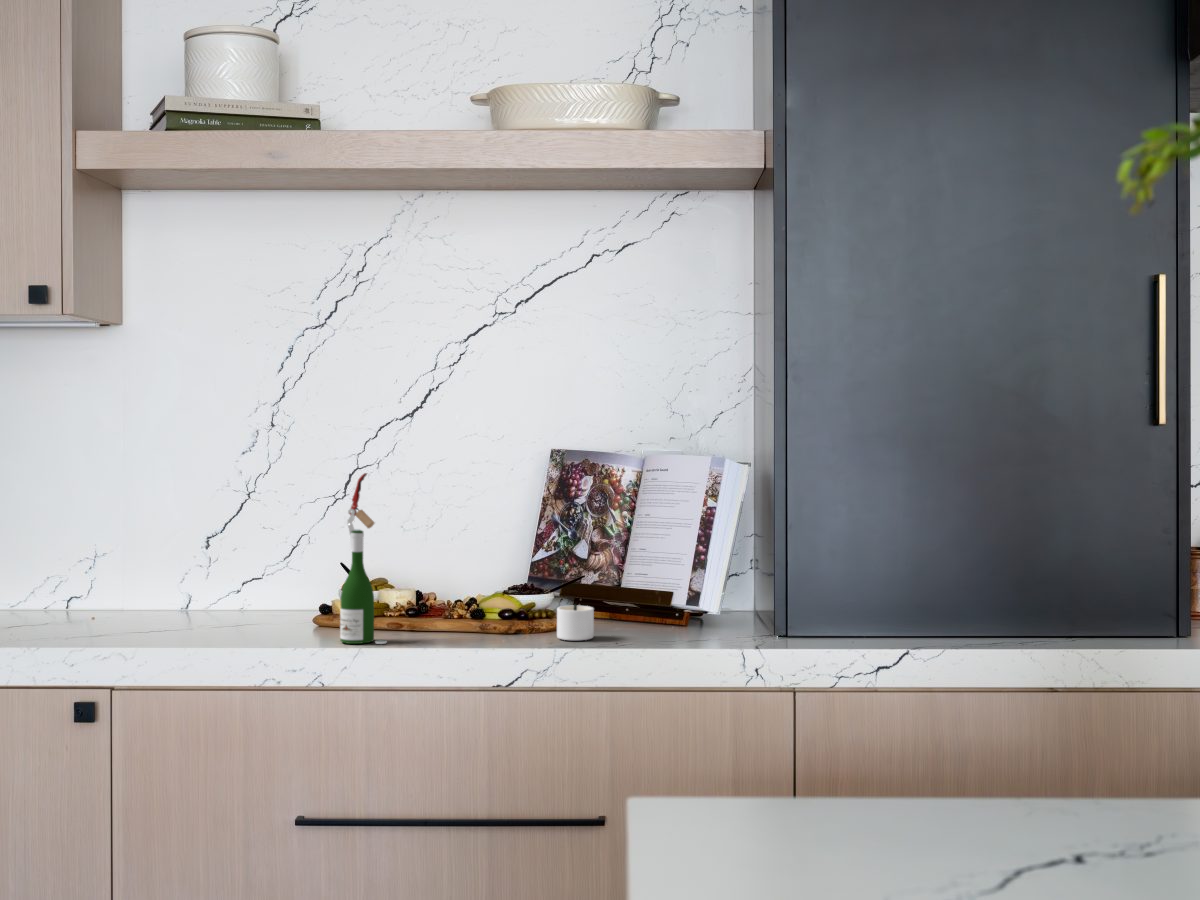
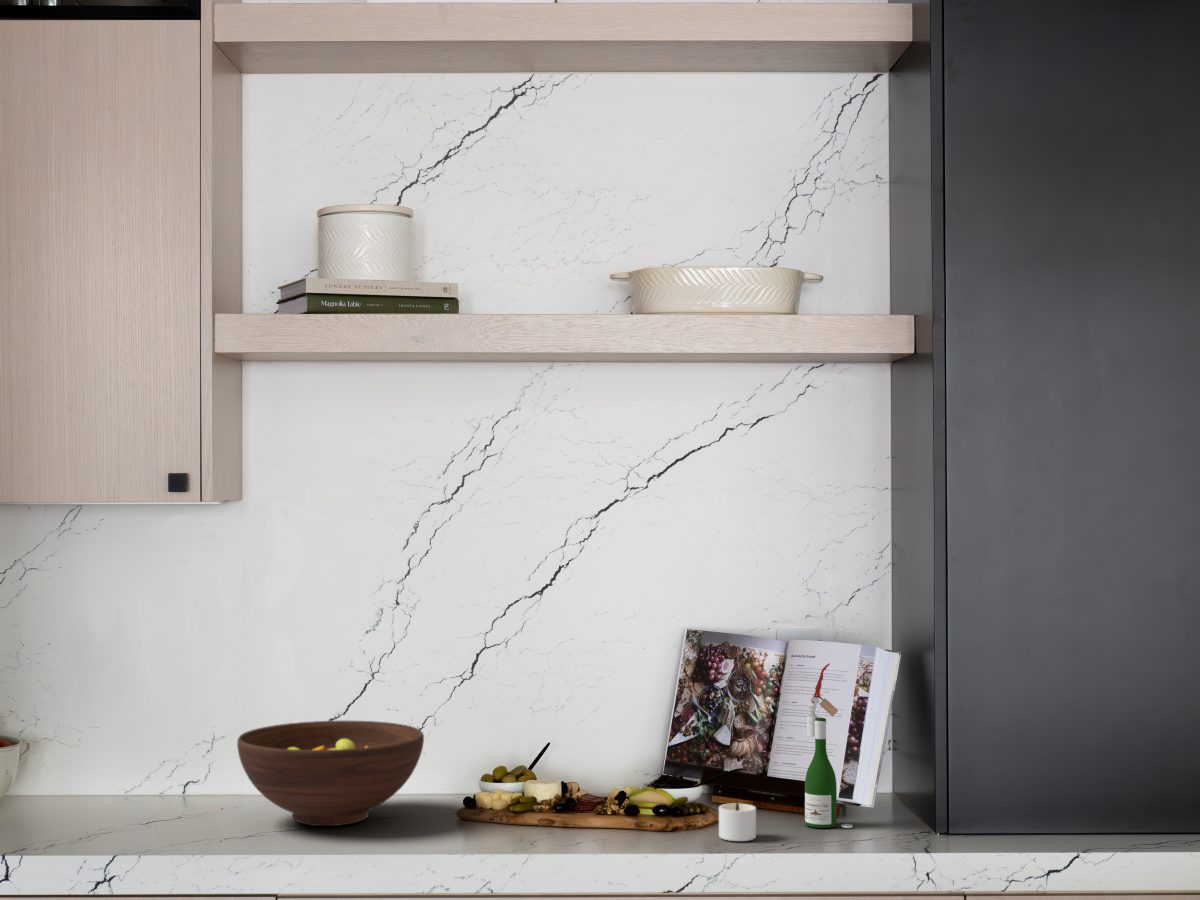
wine bottle: present [340,473,387,644] -> present [805,663,853,828]
fruit bowl: none [94,535,284,629] -> present [237,721,424,826]

